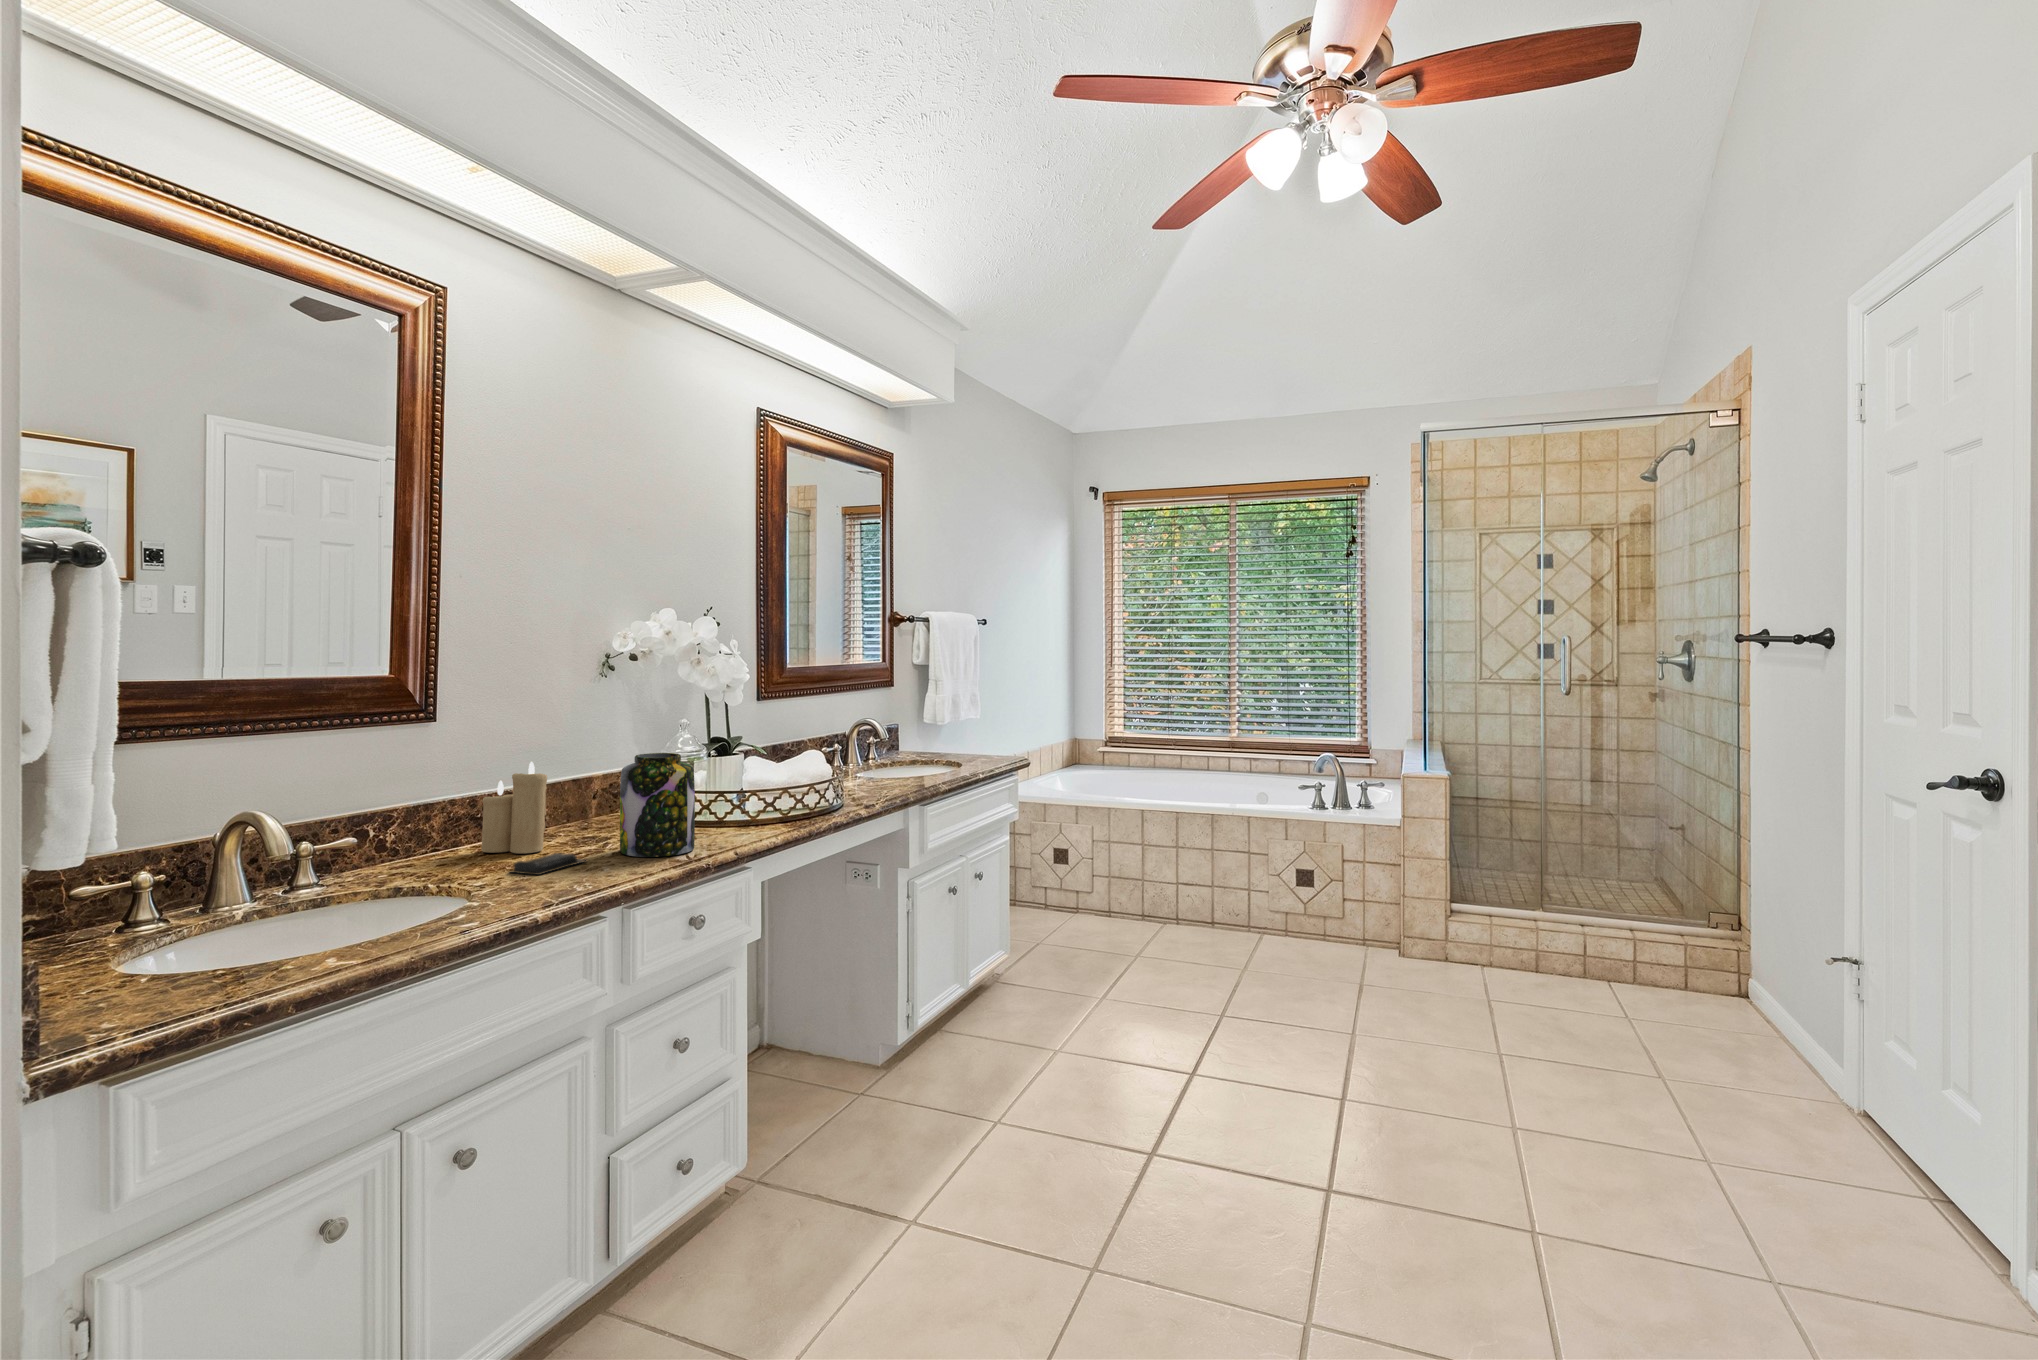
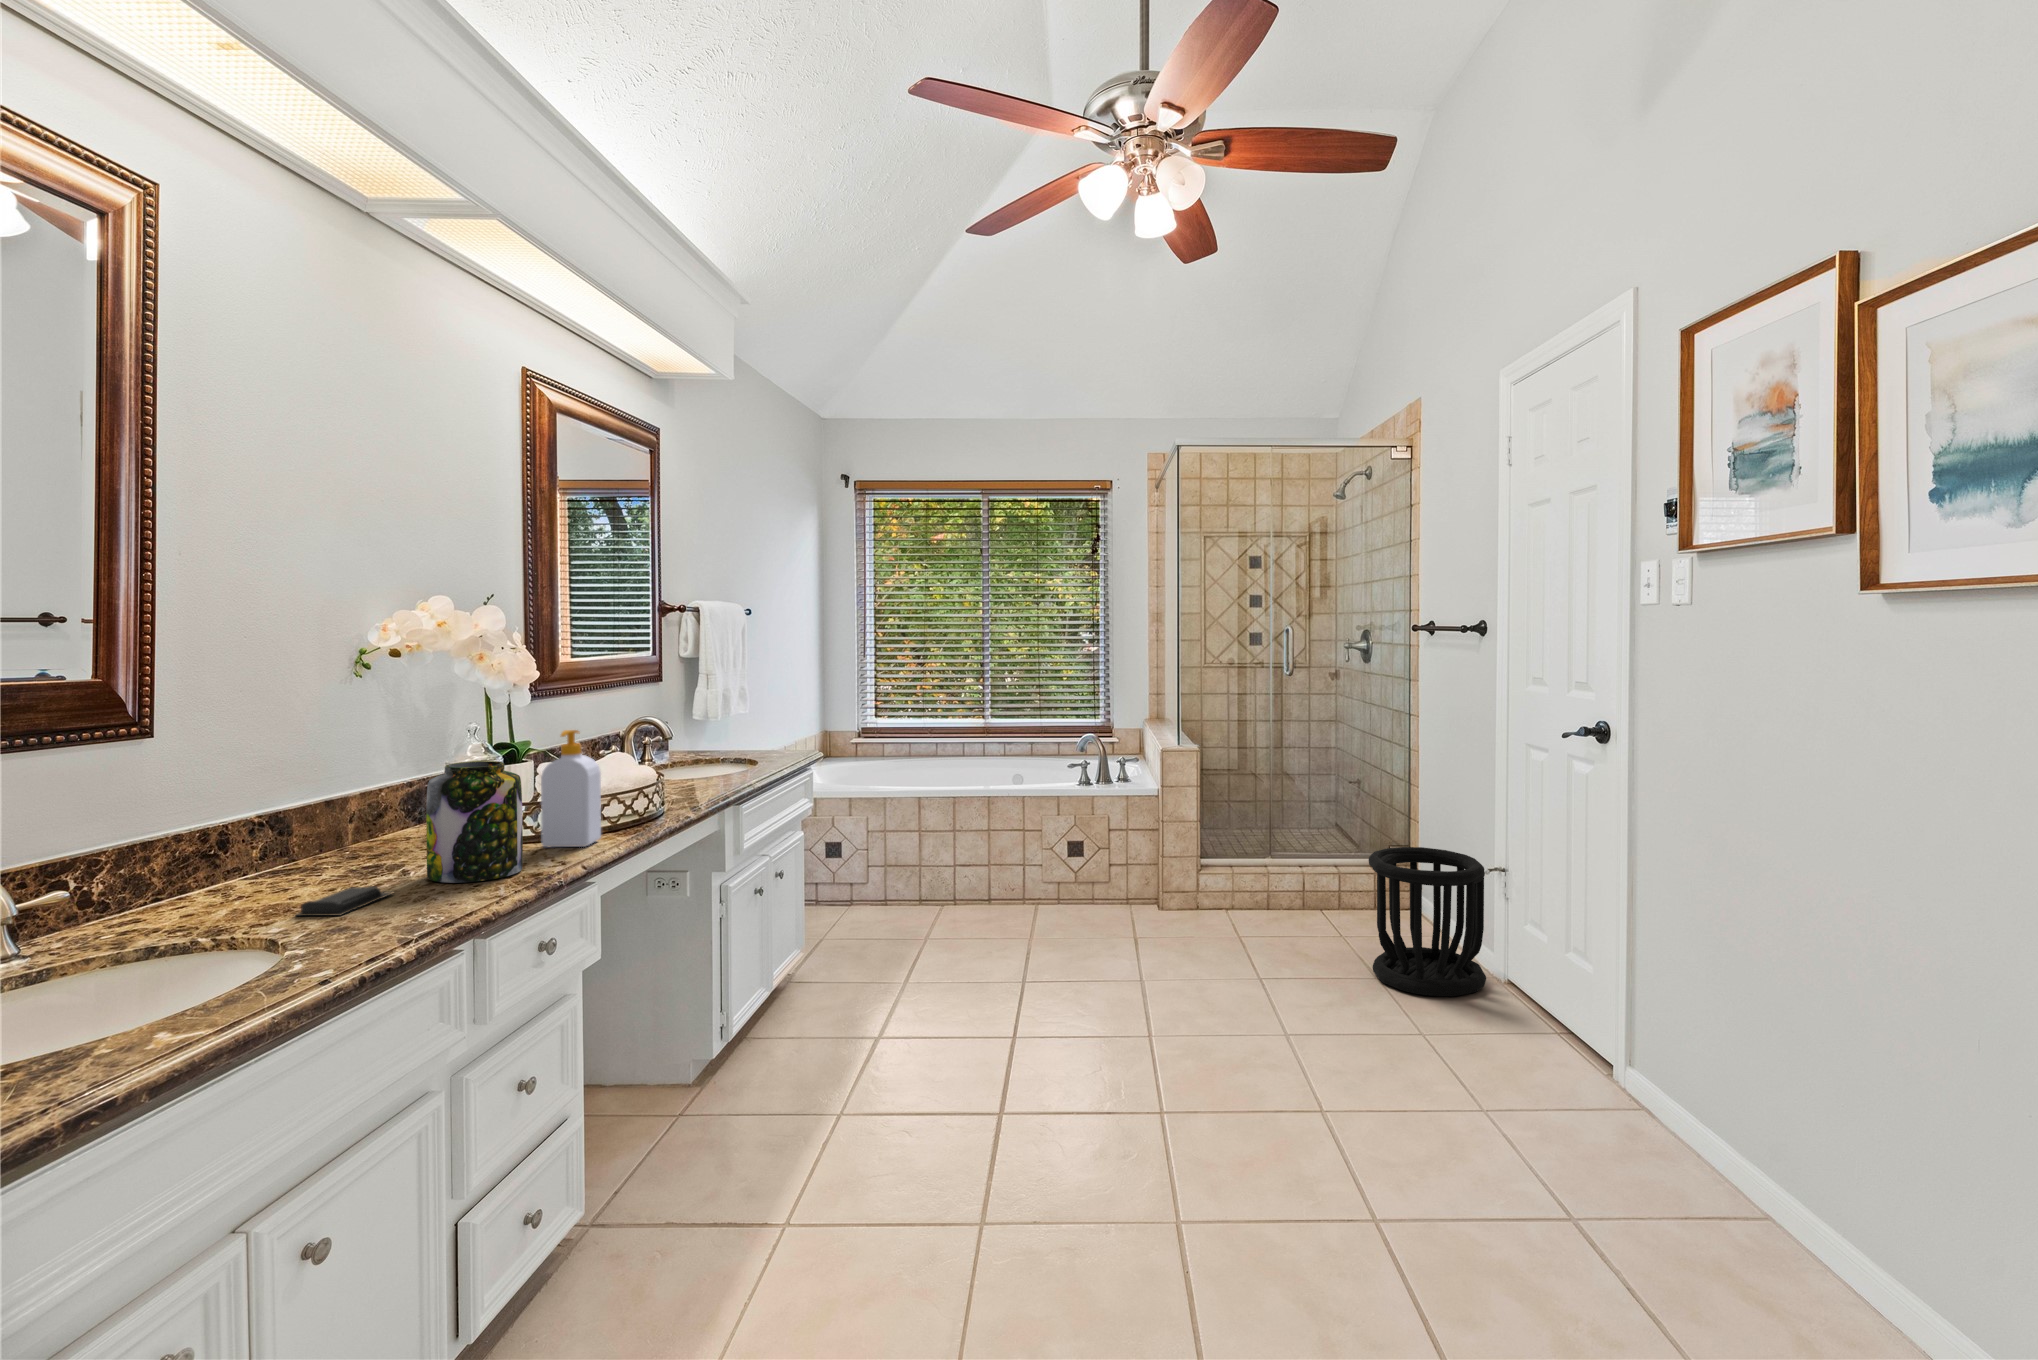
soap bottle: none [724,729,775,835] -> present [541,730,601,847]
candle: present [481,762,547,854] -> none [229,780,322,895]
wastebasket: none [1635,909,1794,1098] -> present [1369,847,1486,996]

